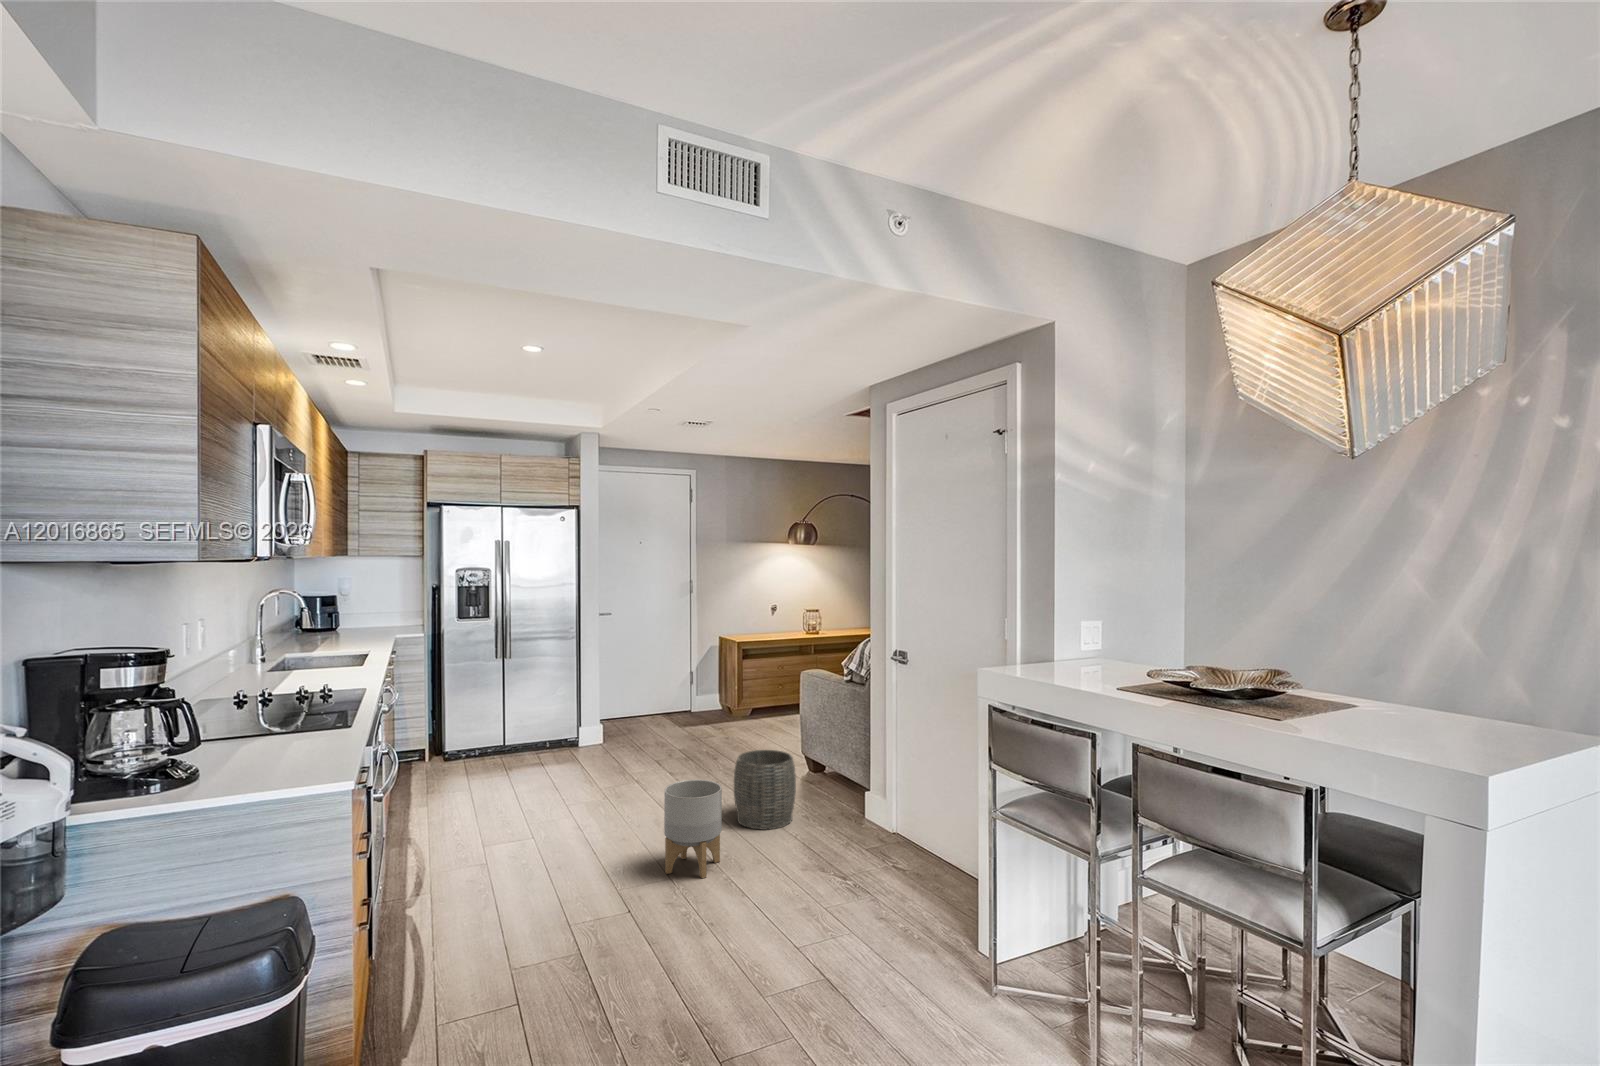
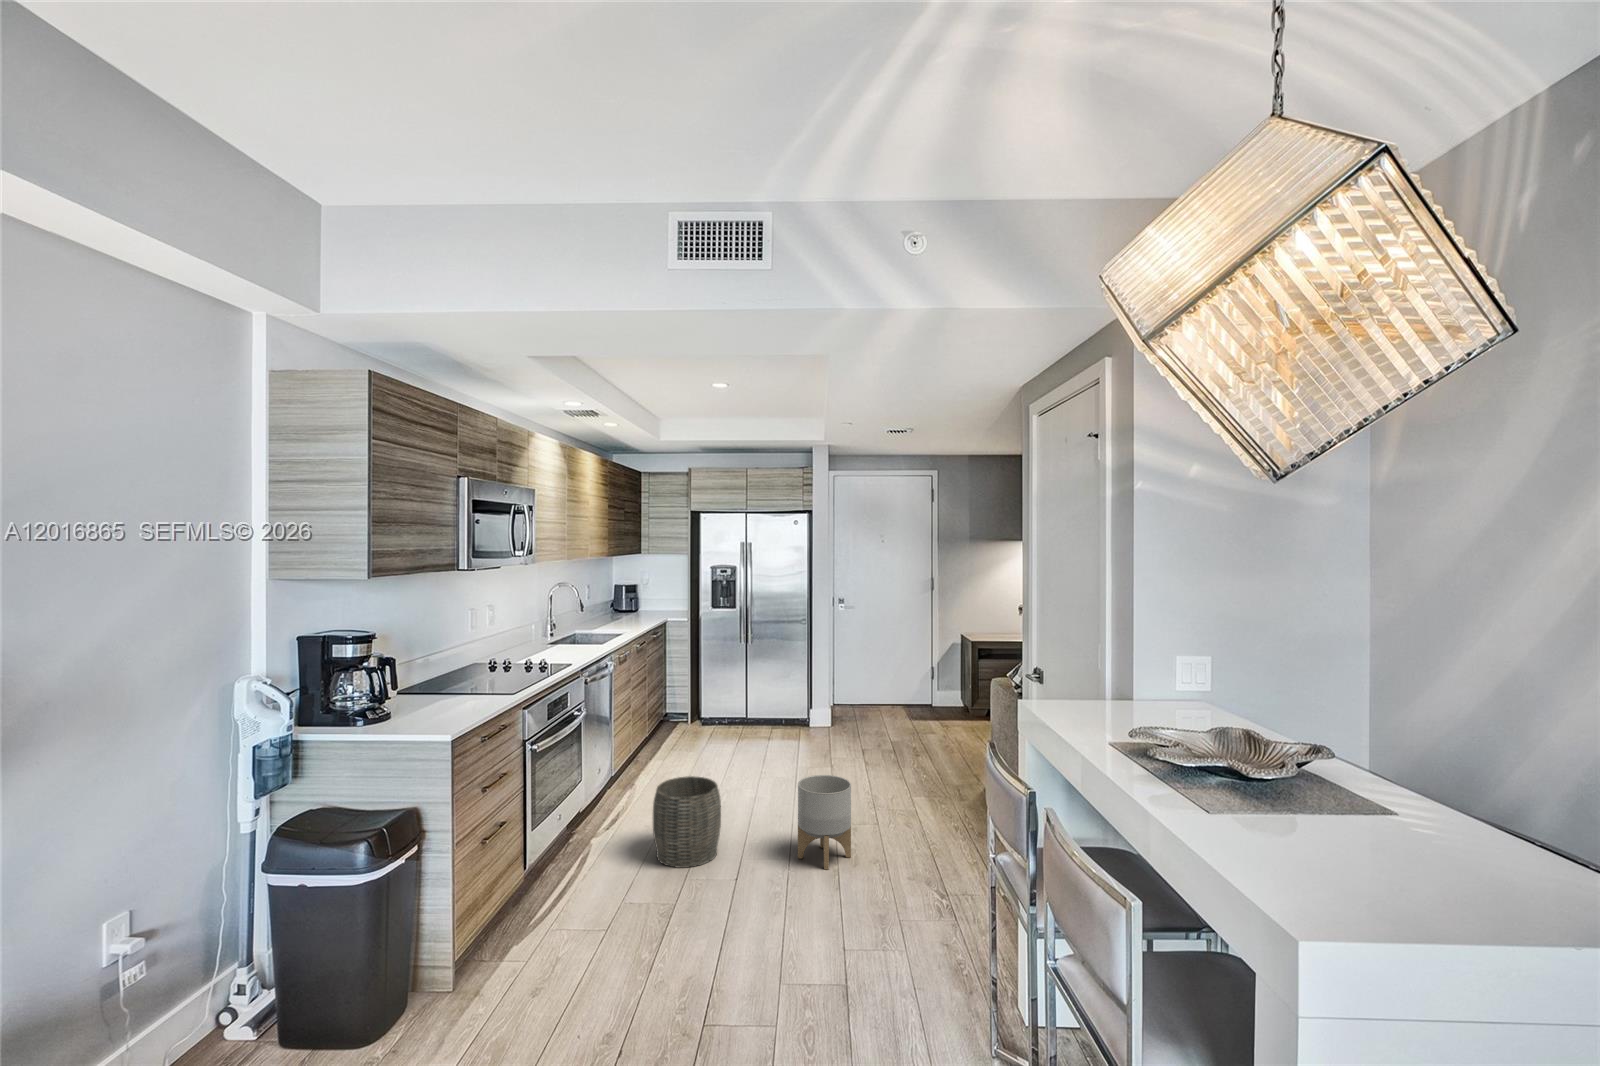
woven basket: present [734,750,796,830] -> present [653,776,721,868]

